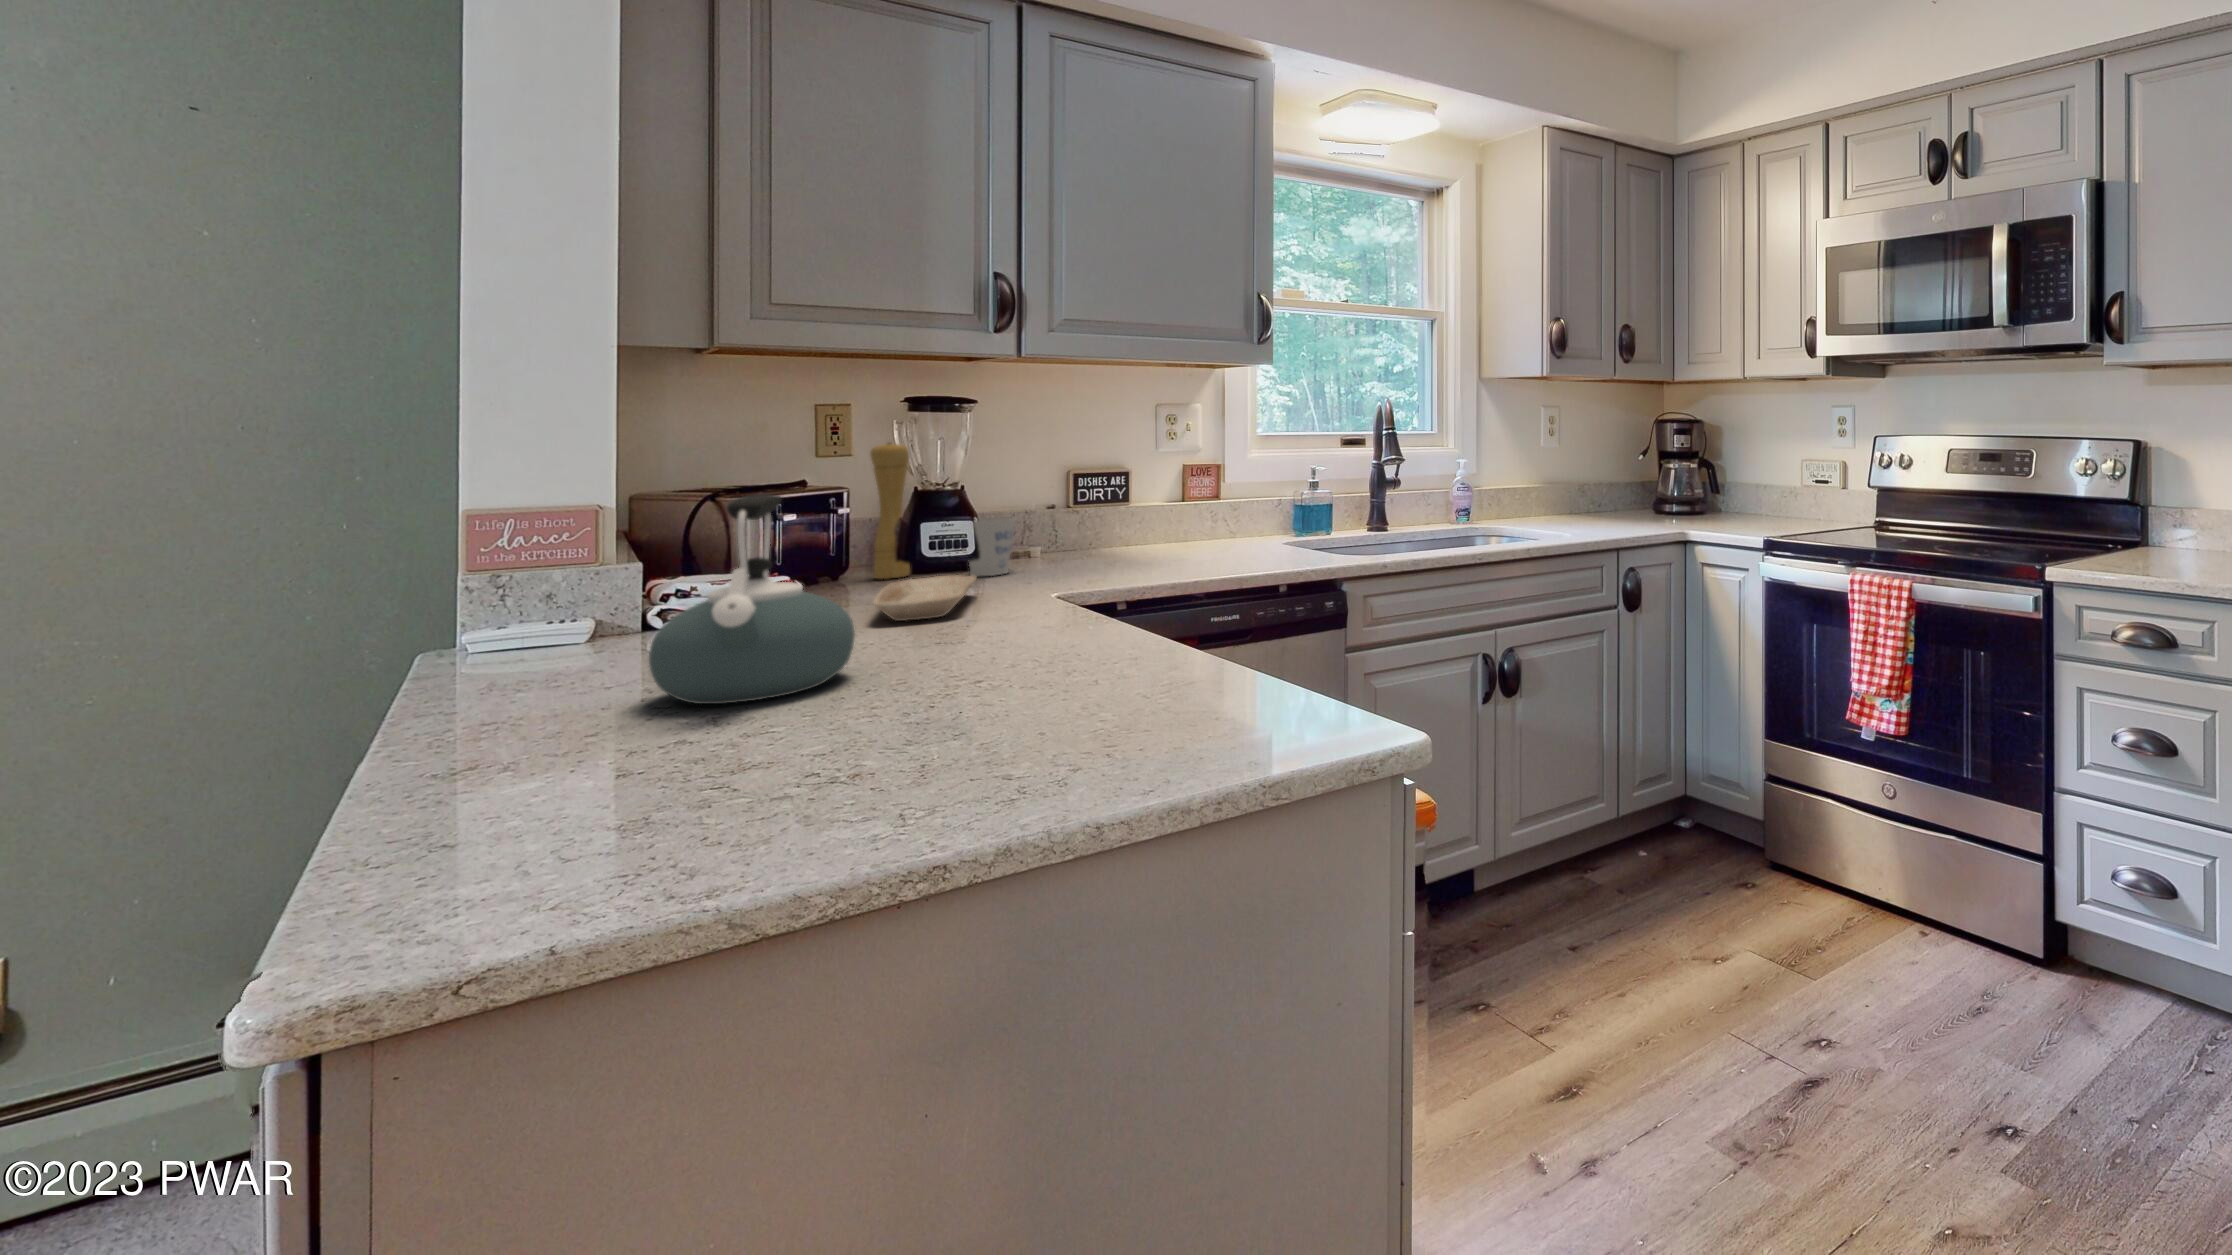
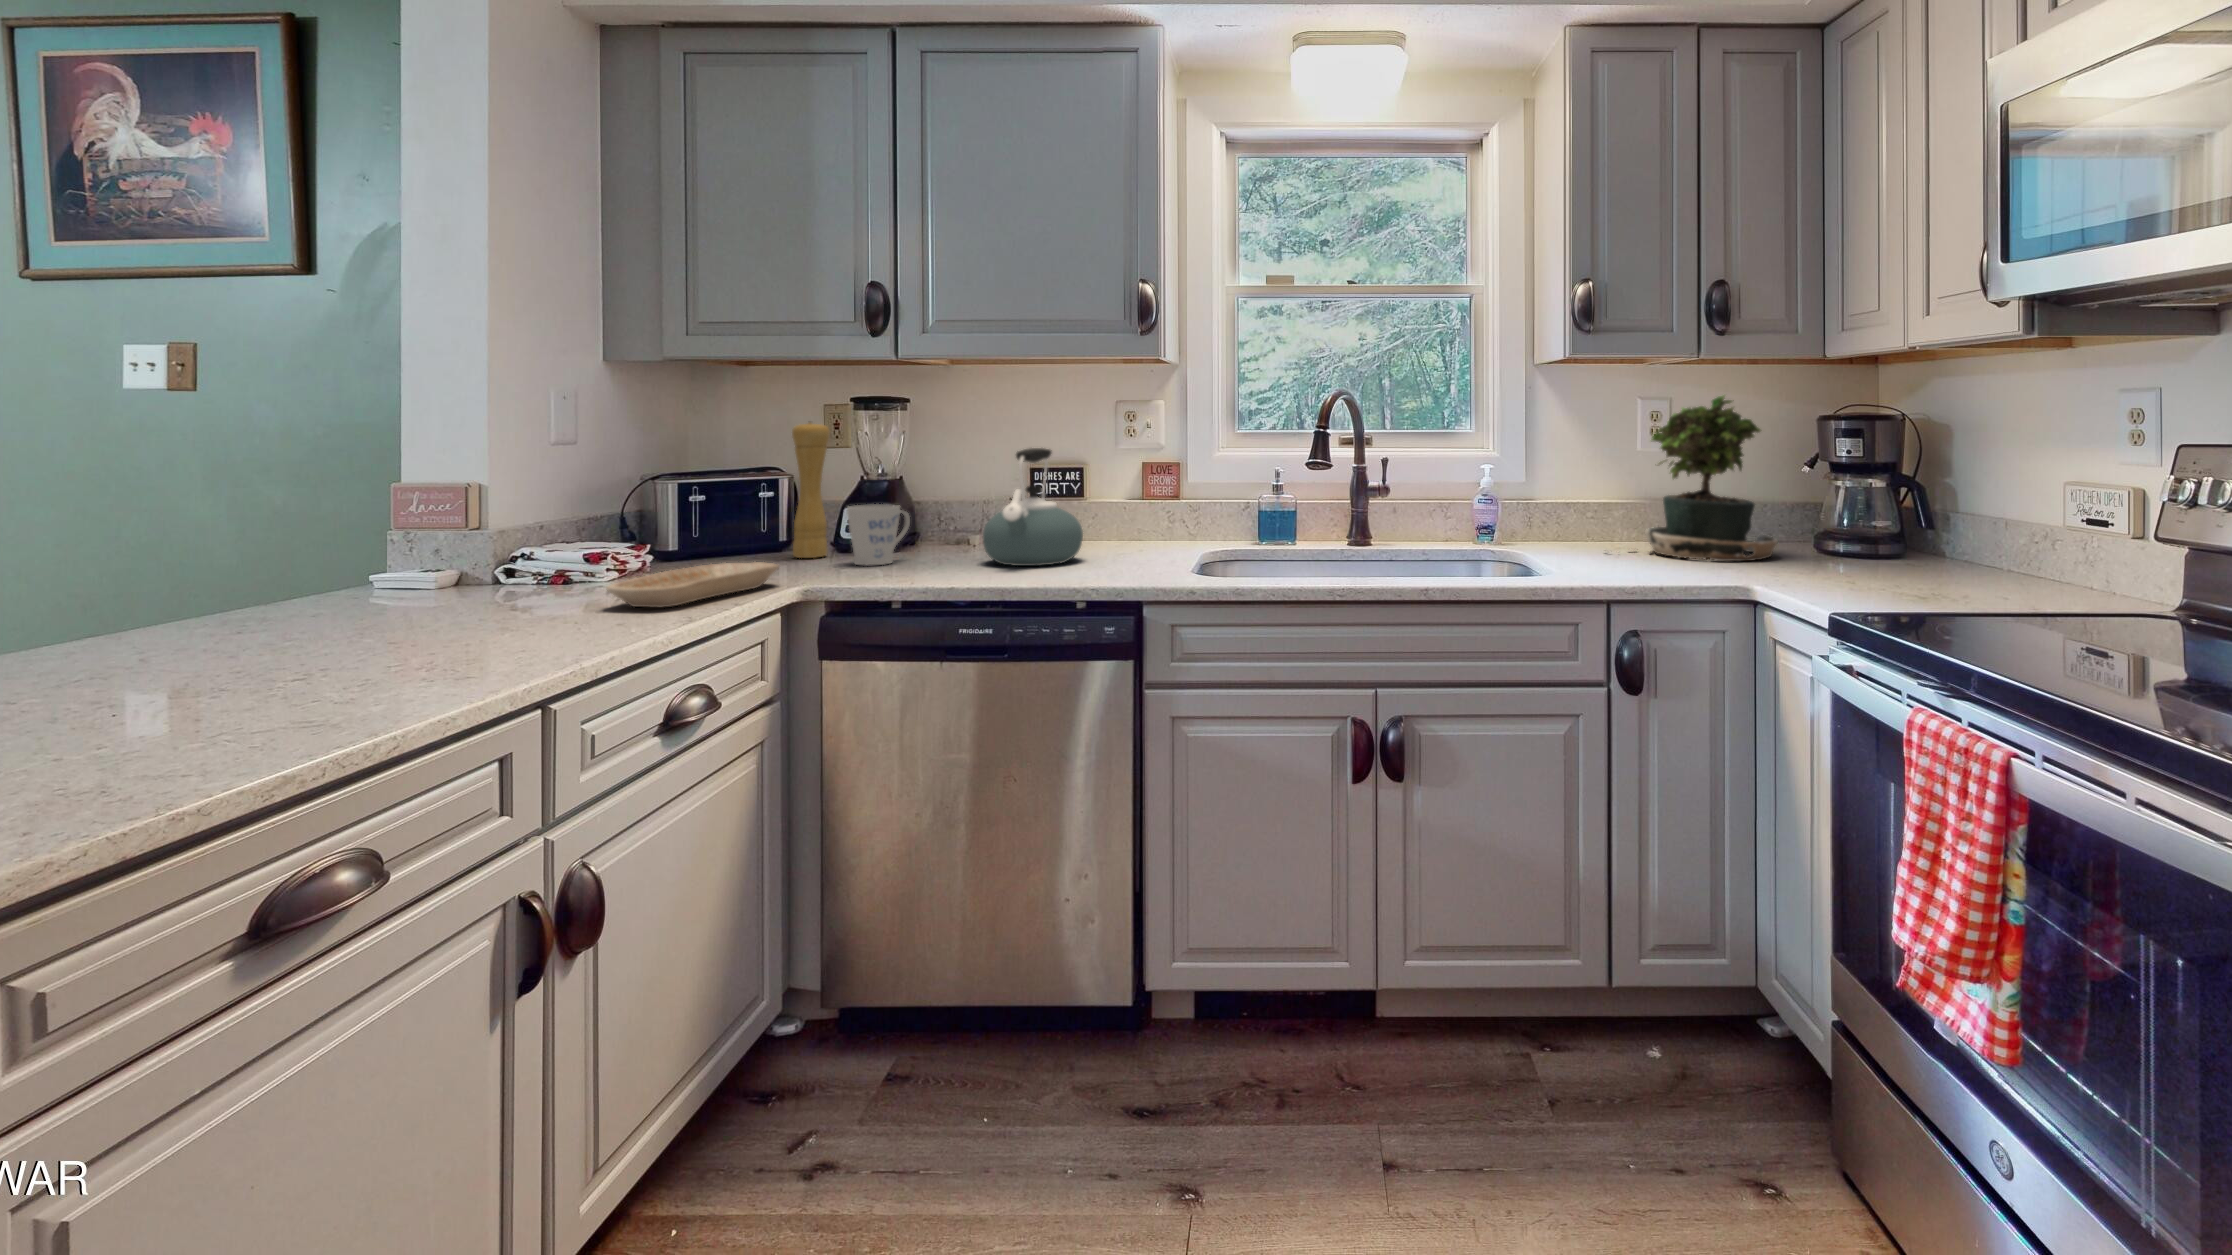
potted plant: none [1544,401,1652,514] -> present [1645,395,1778,561]
kettle: present [649,494,855,704] -> present [983,448,1083,566]

